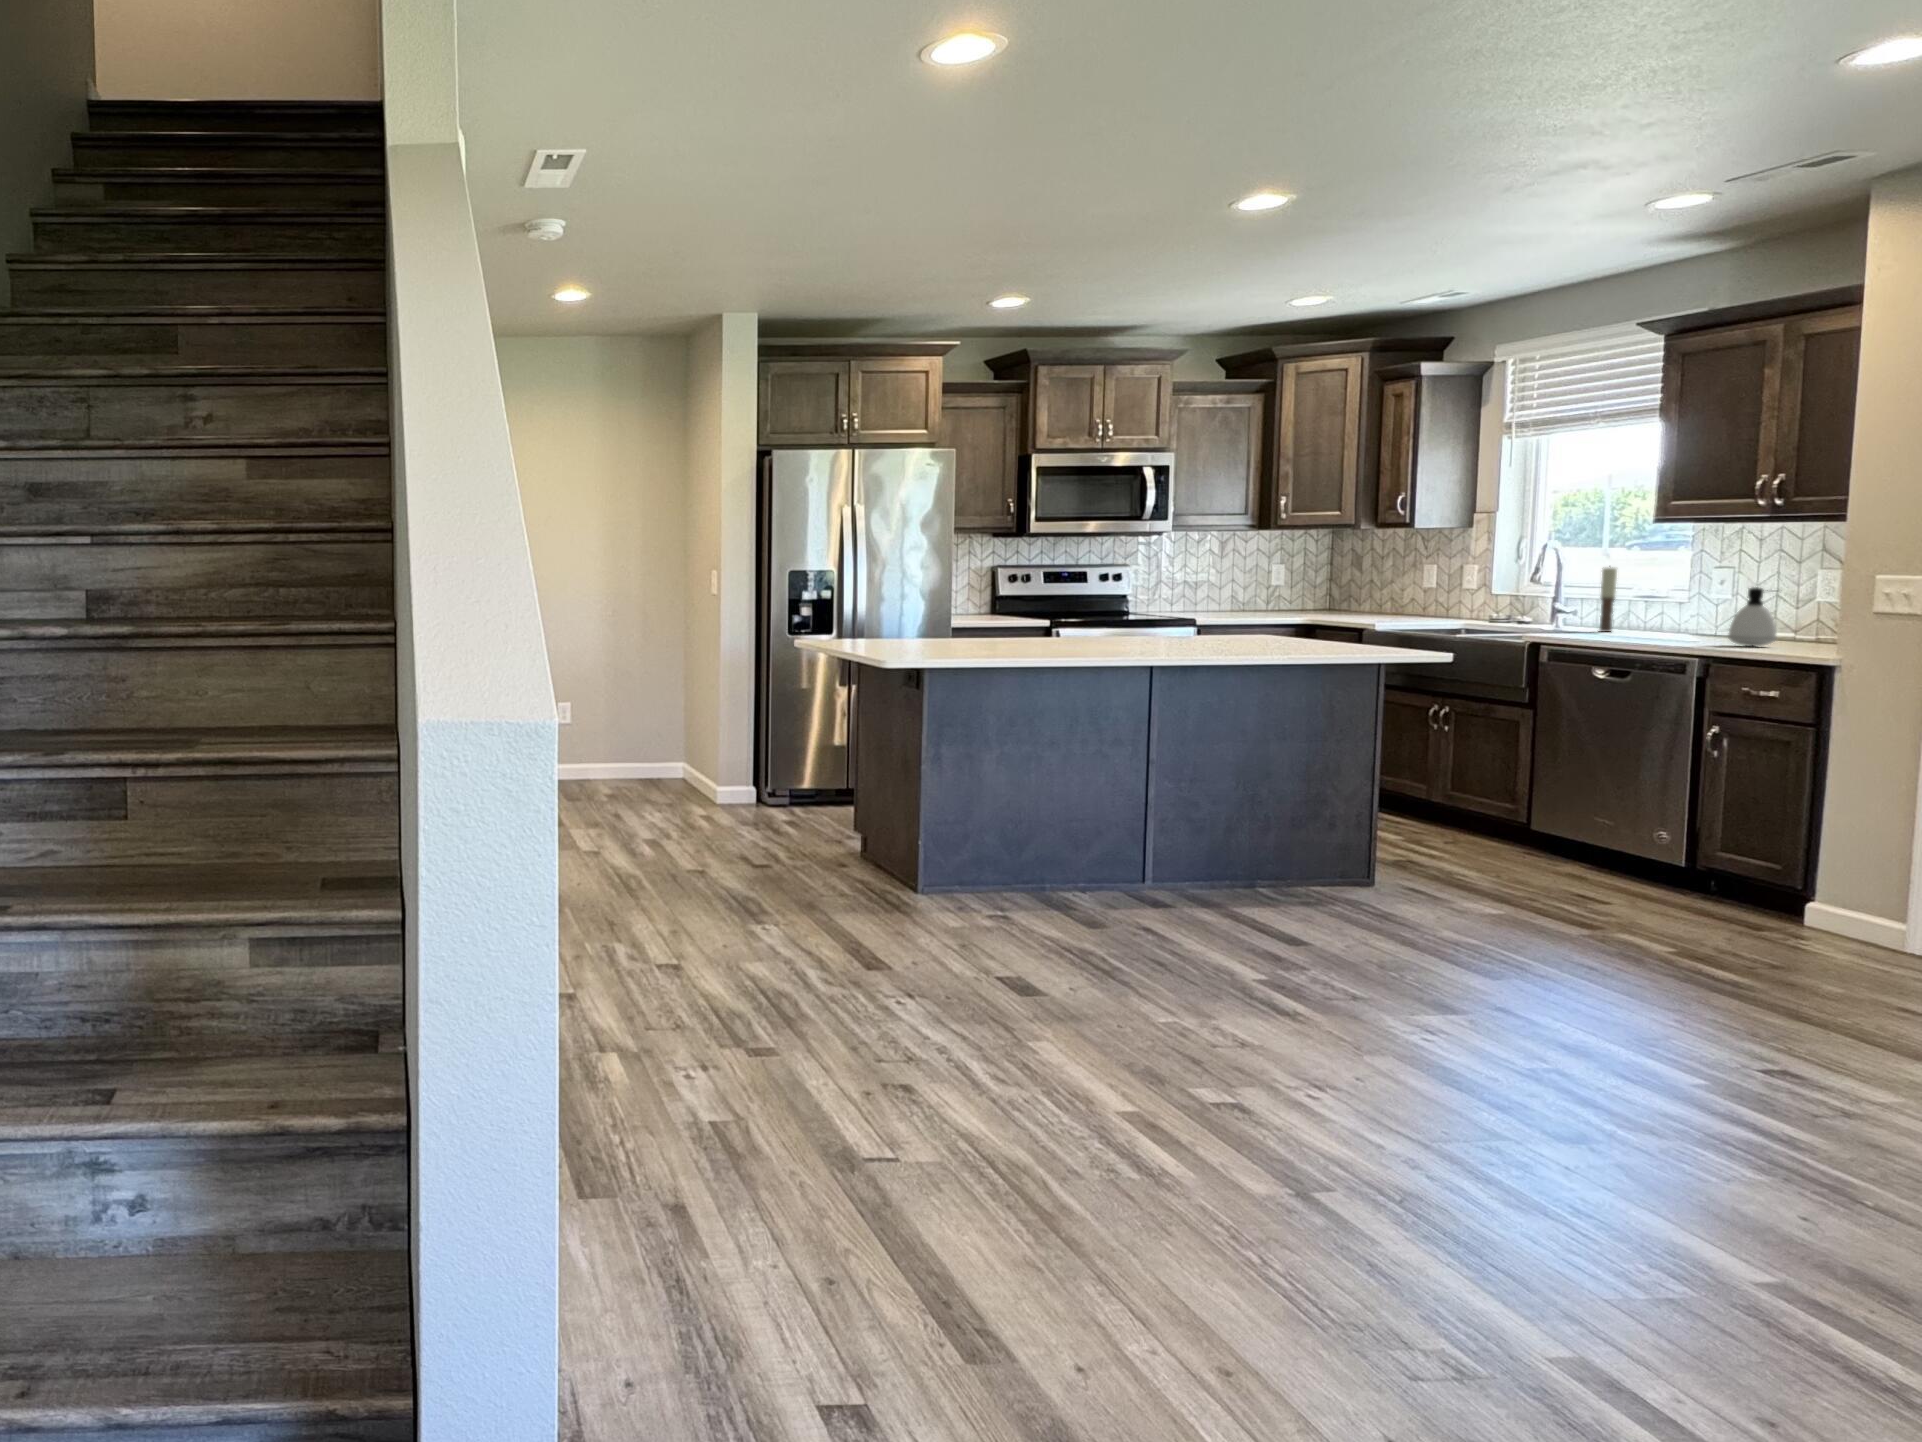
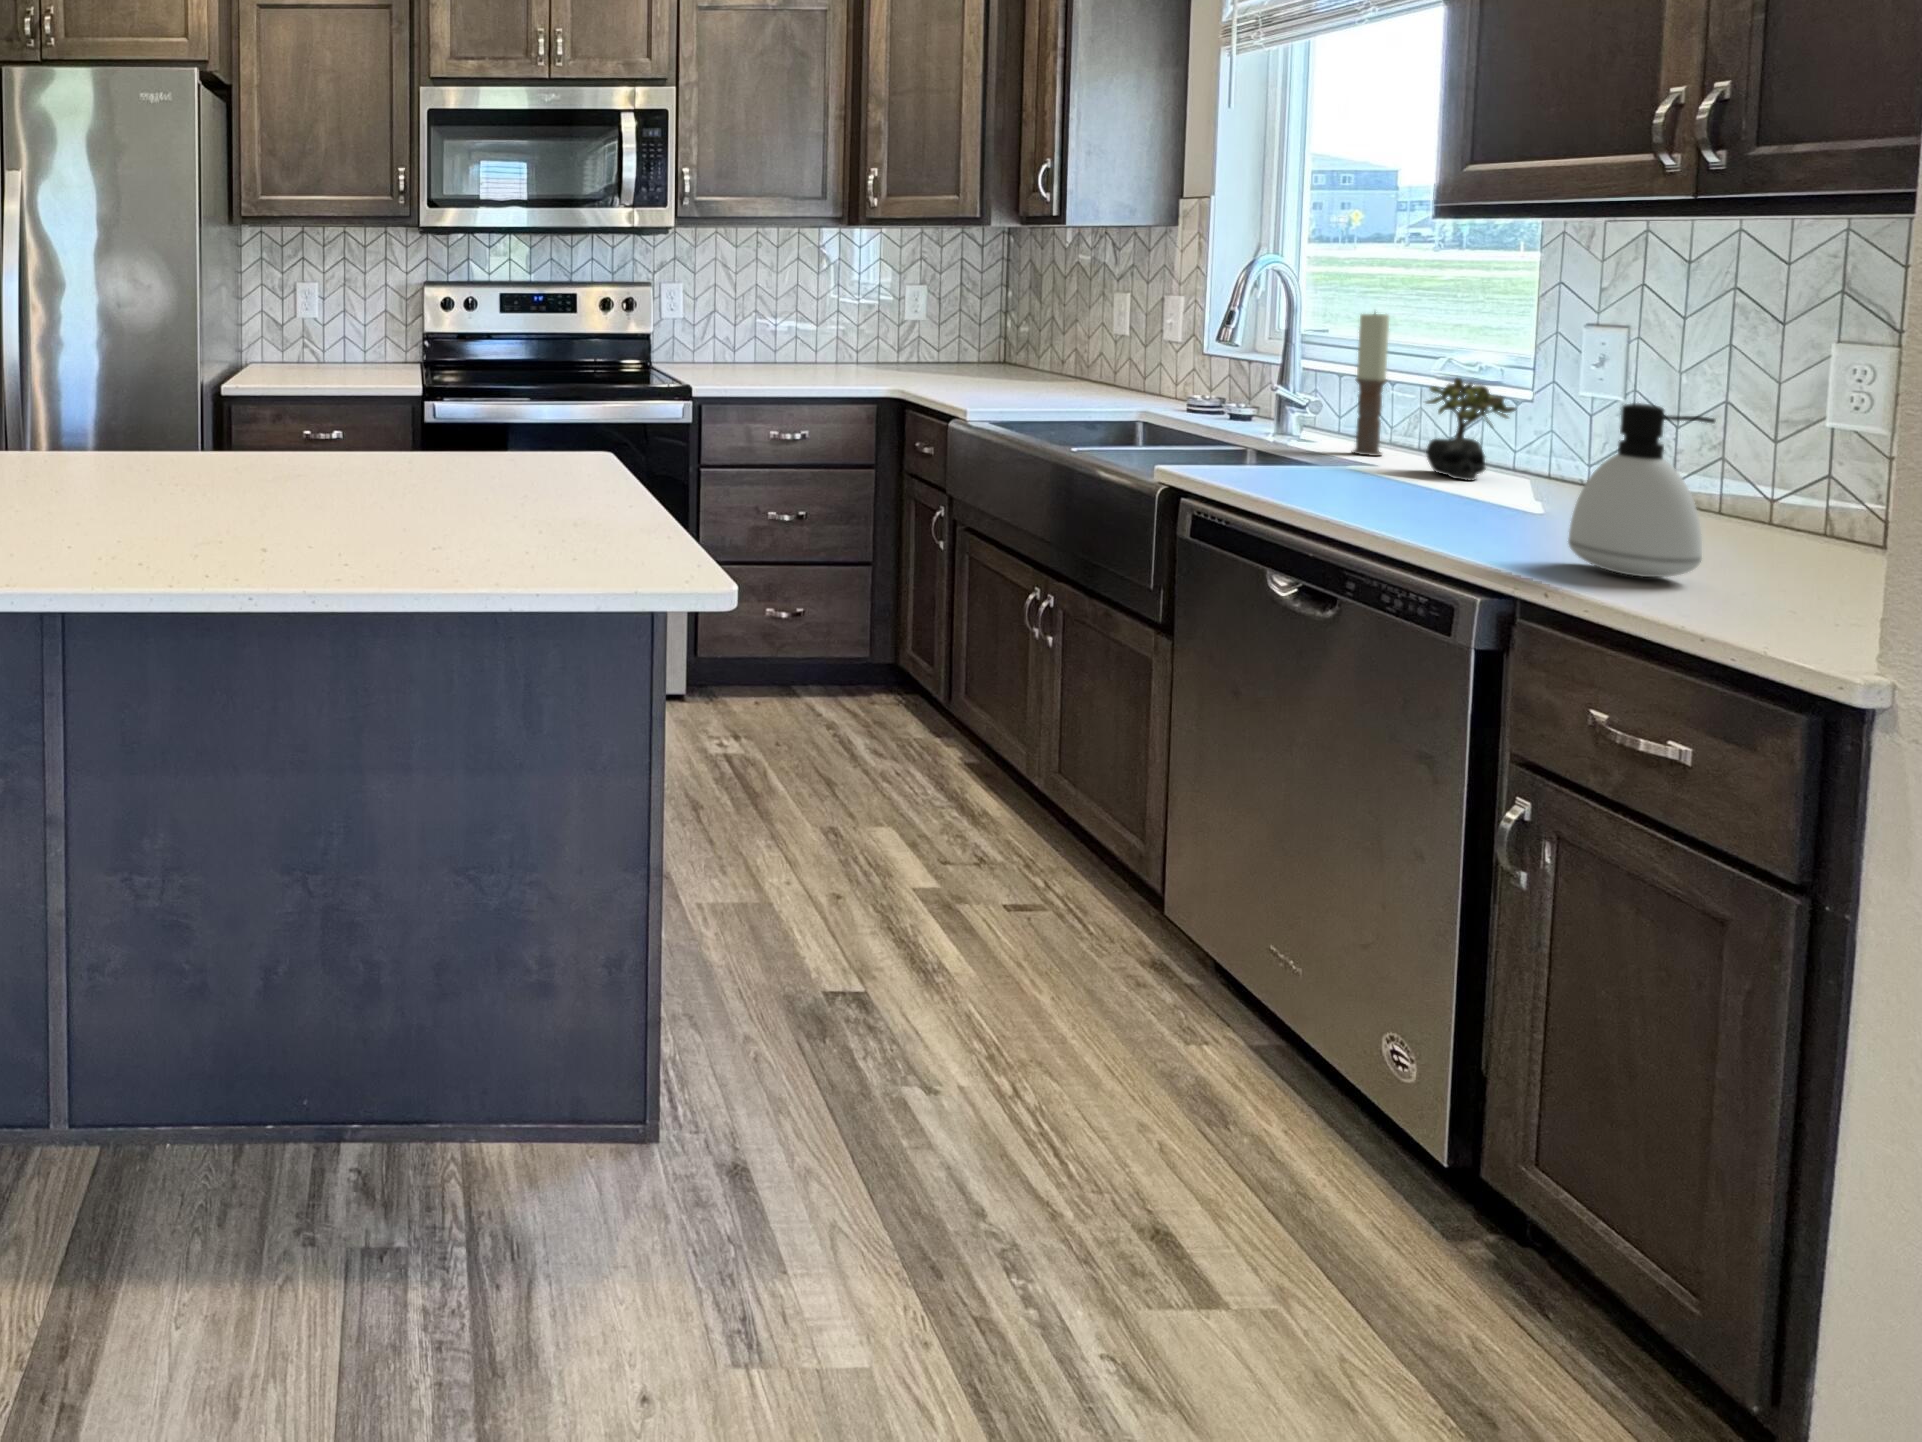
succulent plant: none [1641,593,1685,636] -> present [1426,378,1516,481]

